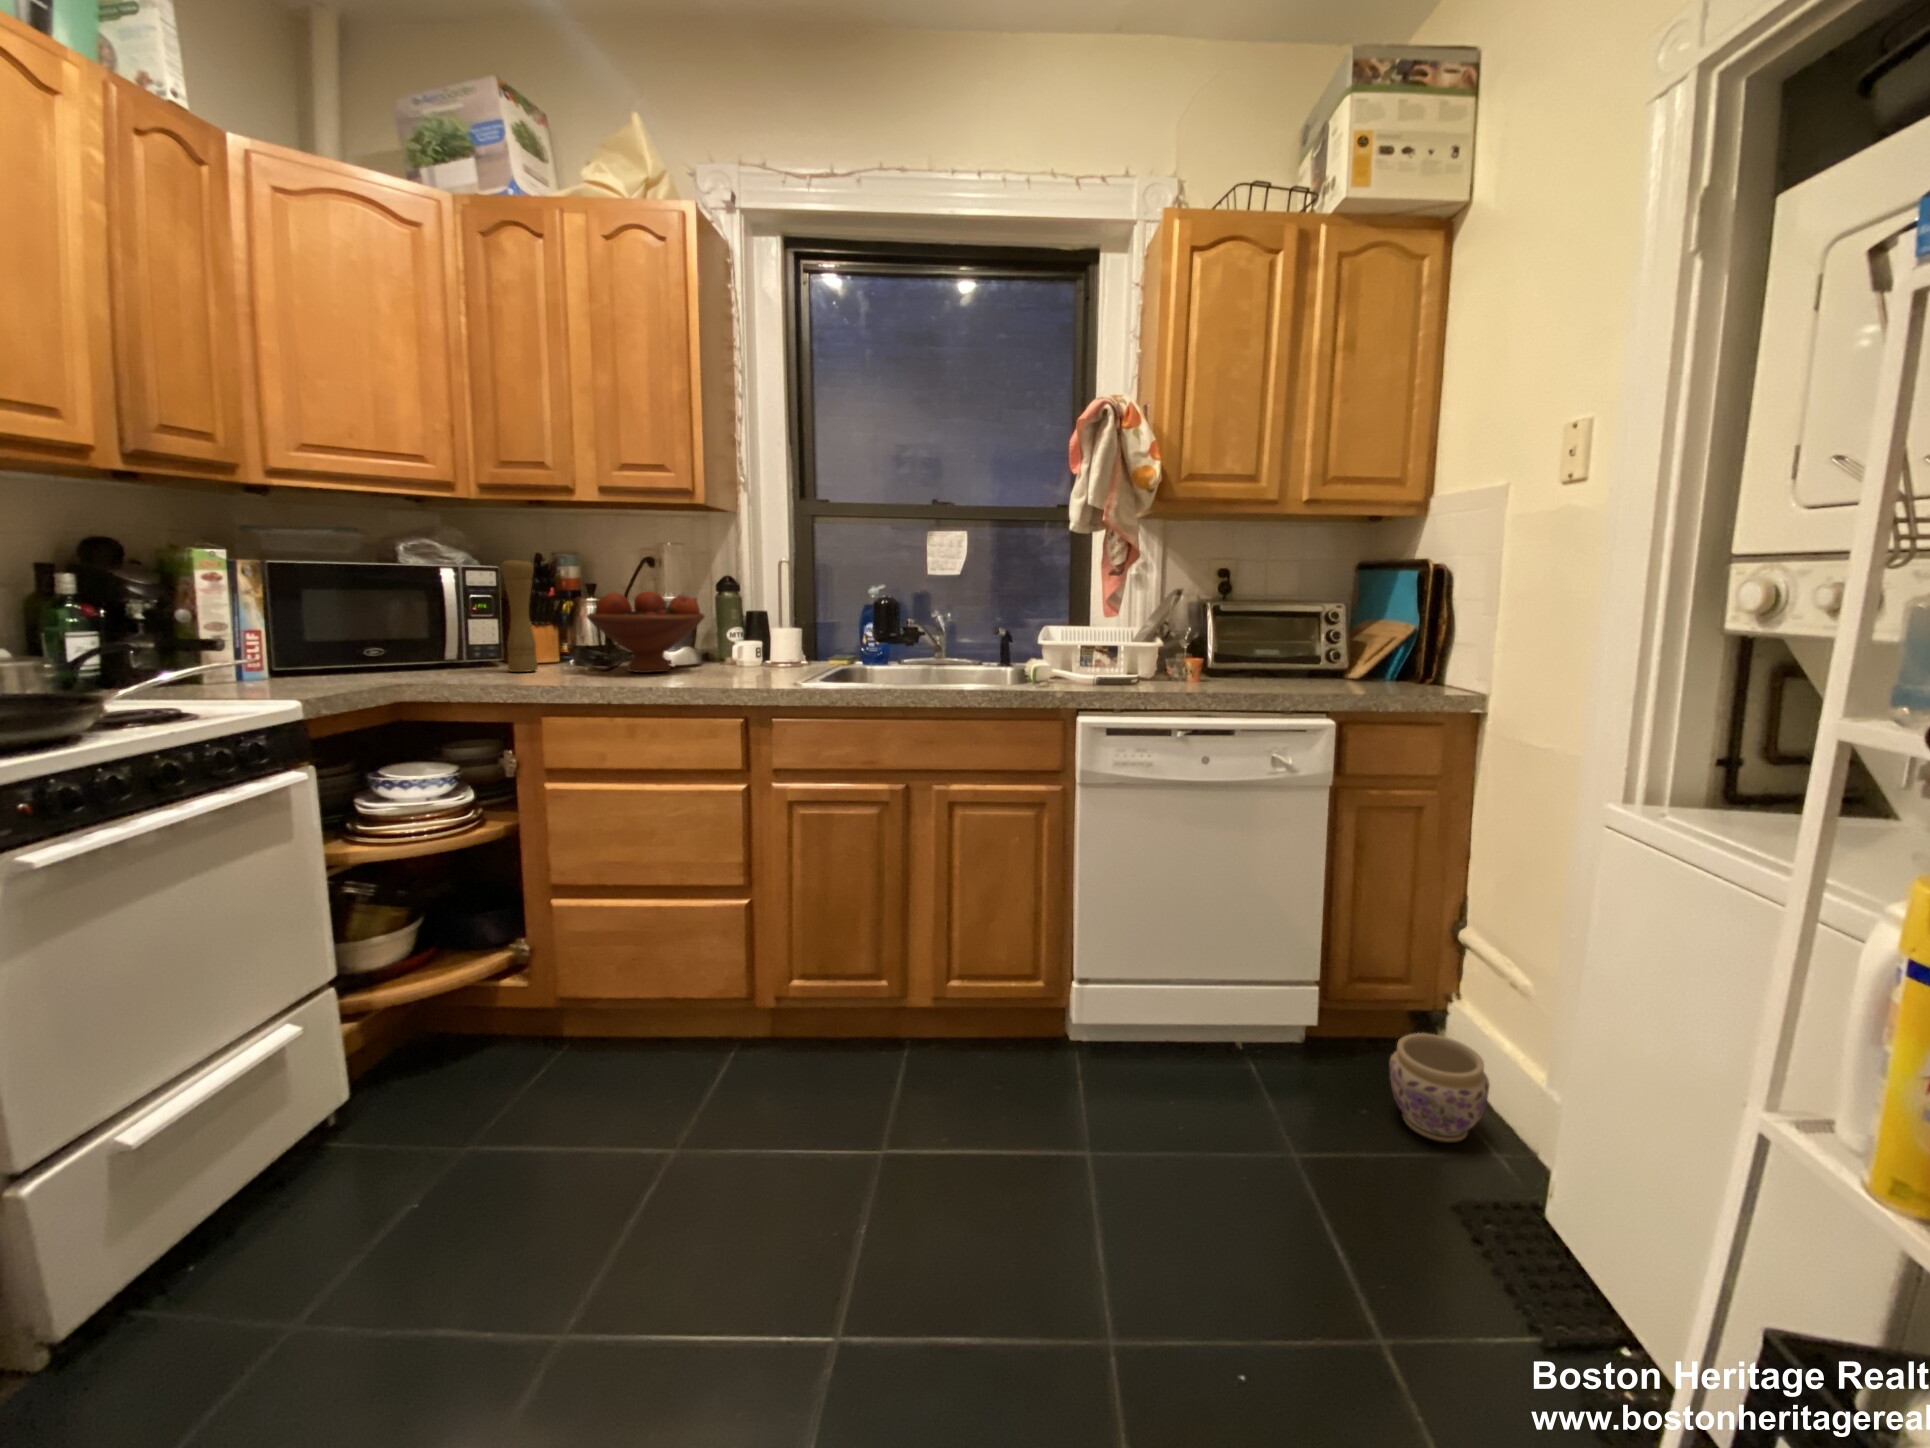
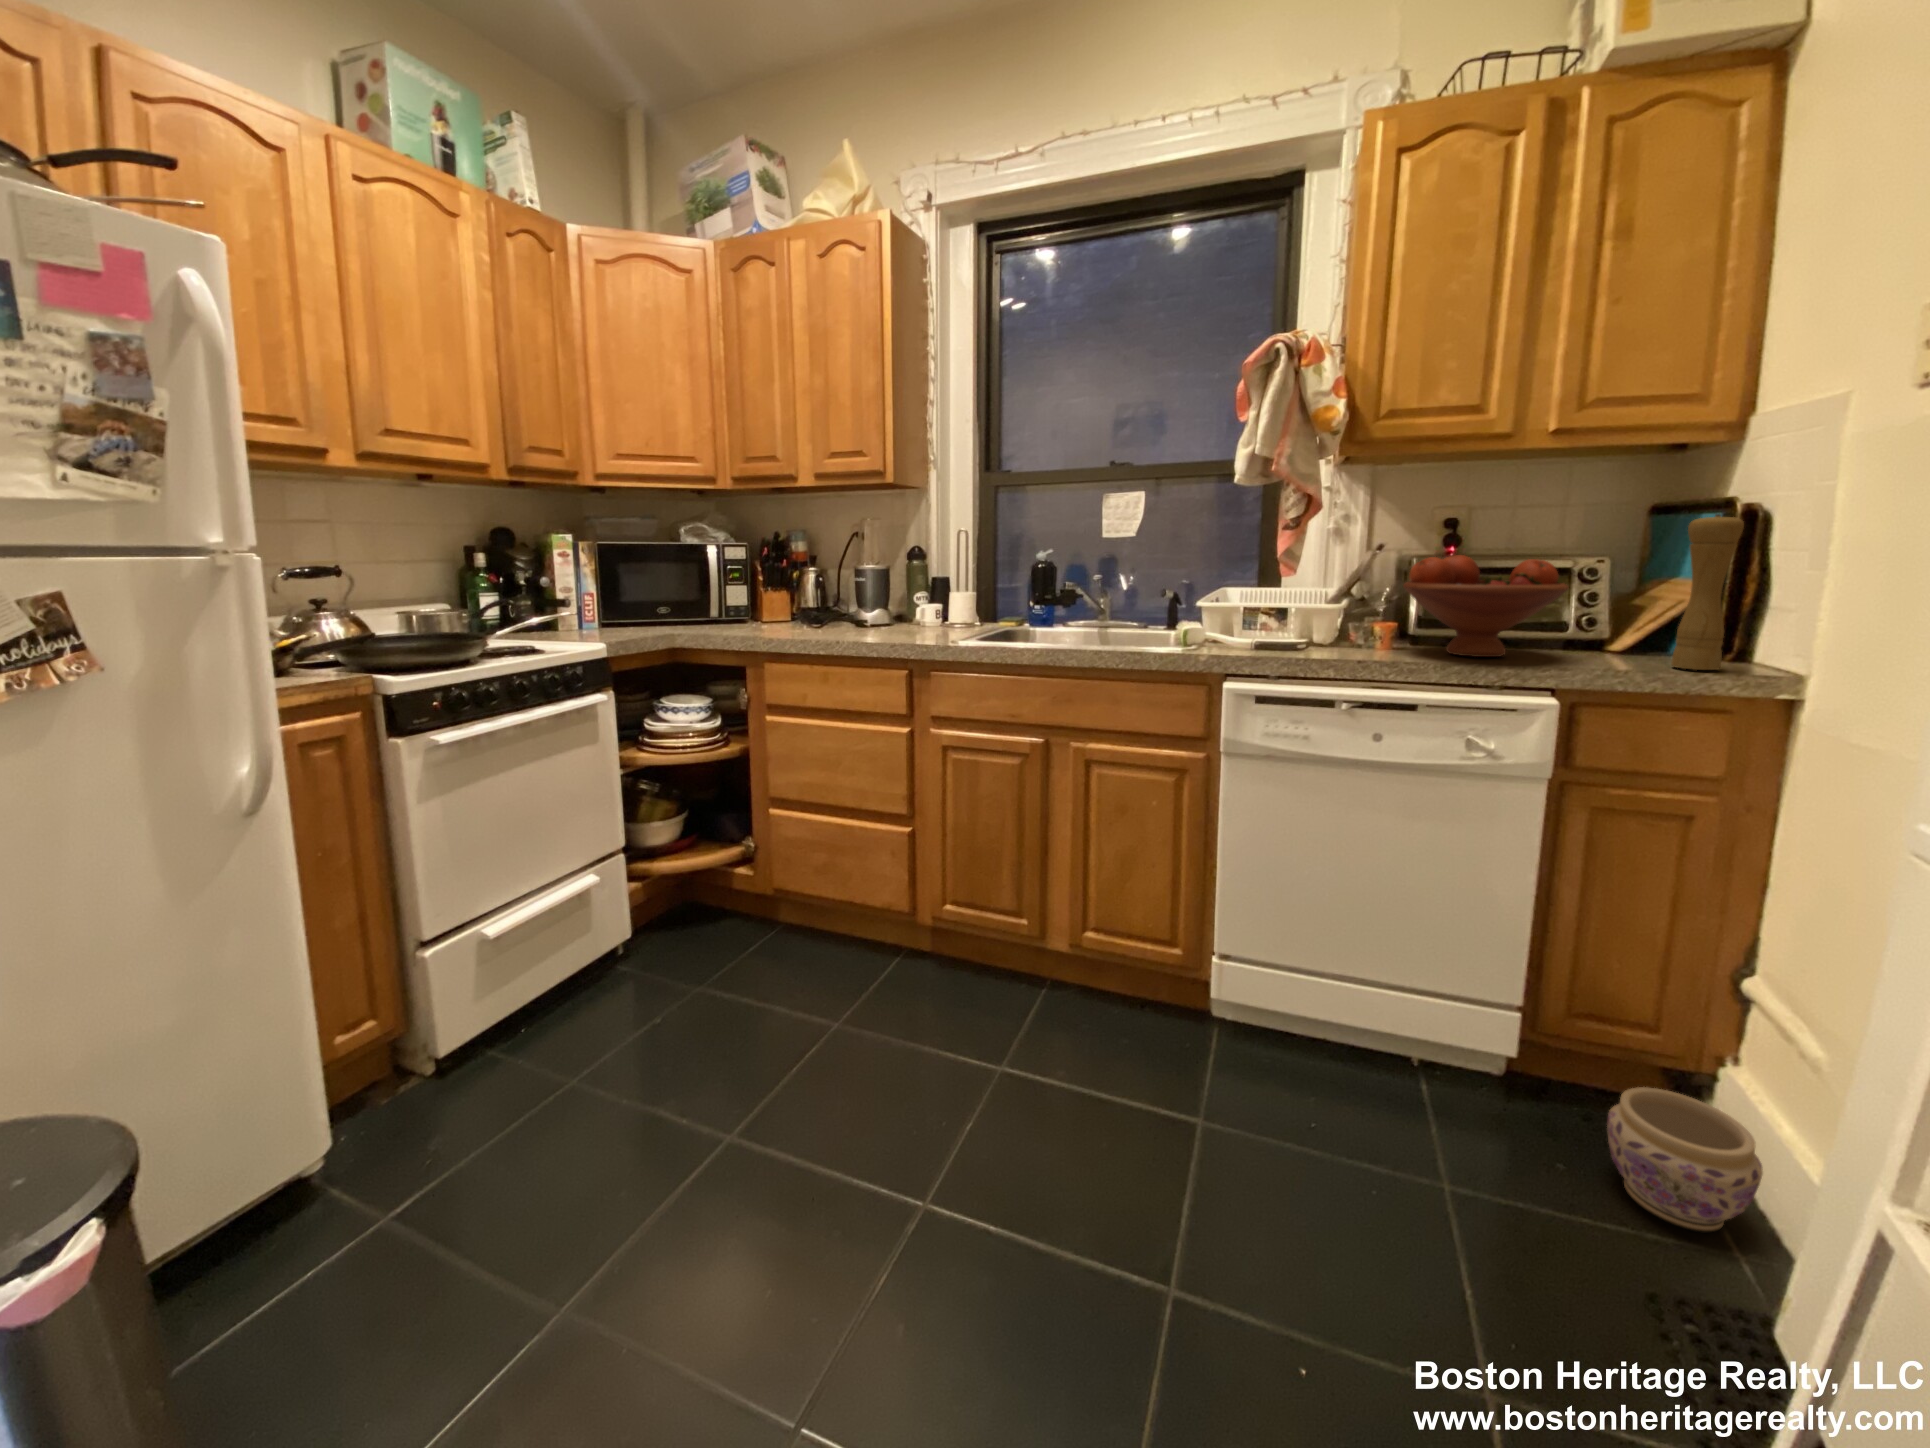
pepper mill: present [501,558,538,672] -> present [1671,514,1744,670]
fruit bowl: present [587,591,705,673] -> present [1403,555,1569,657]

